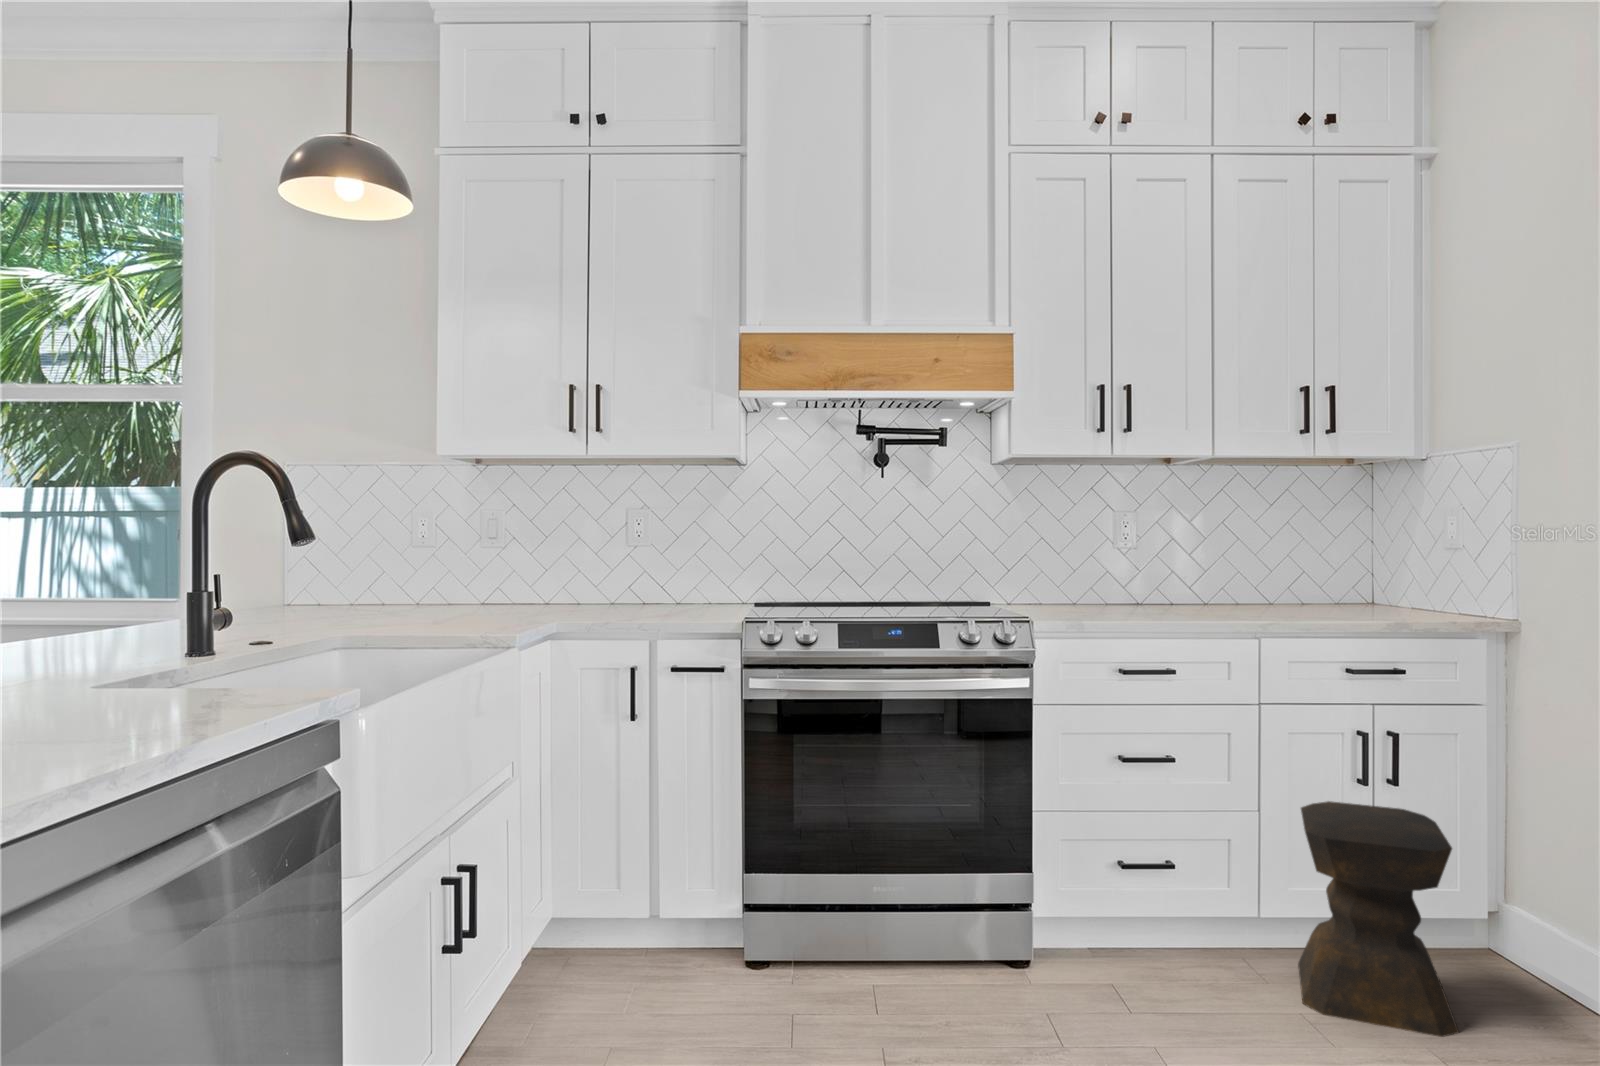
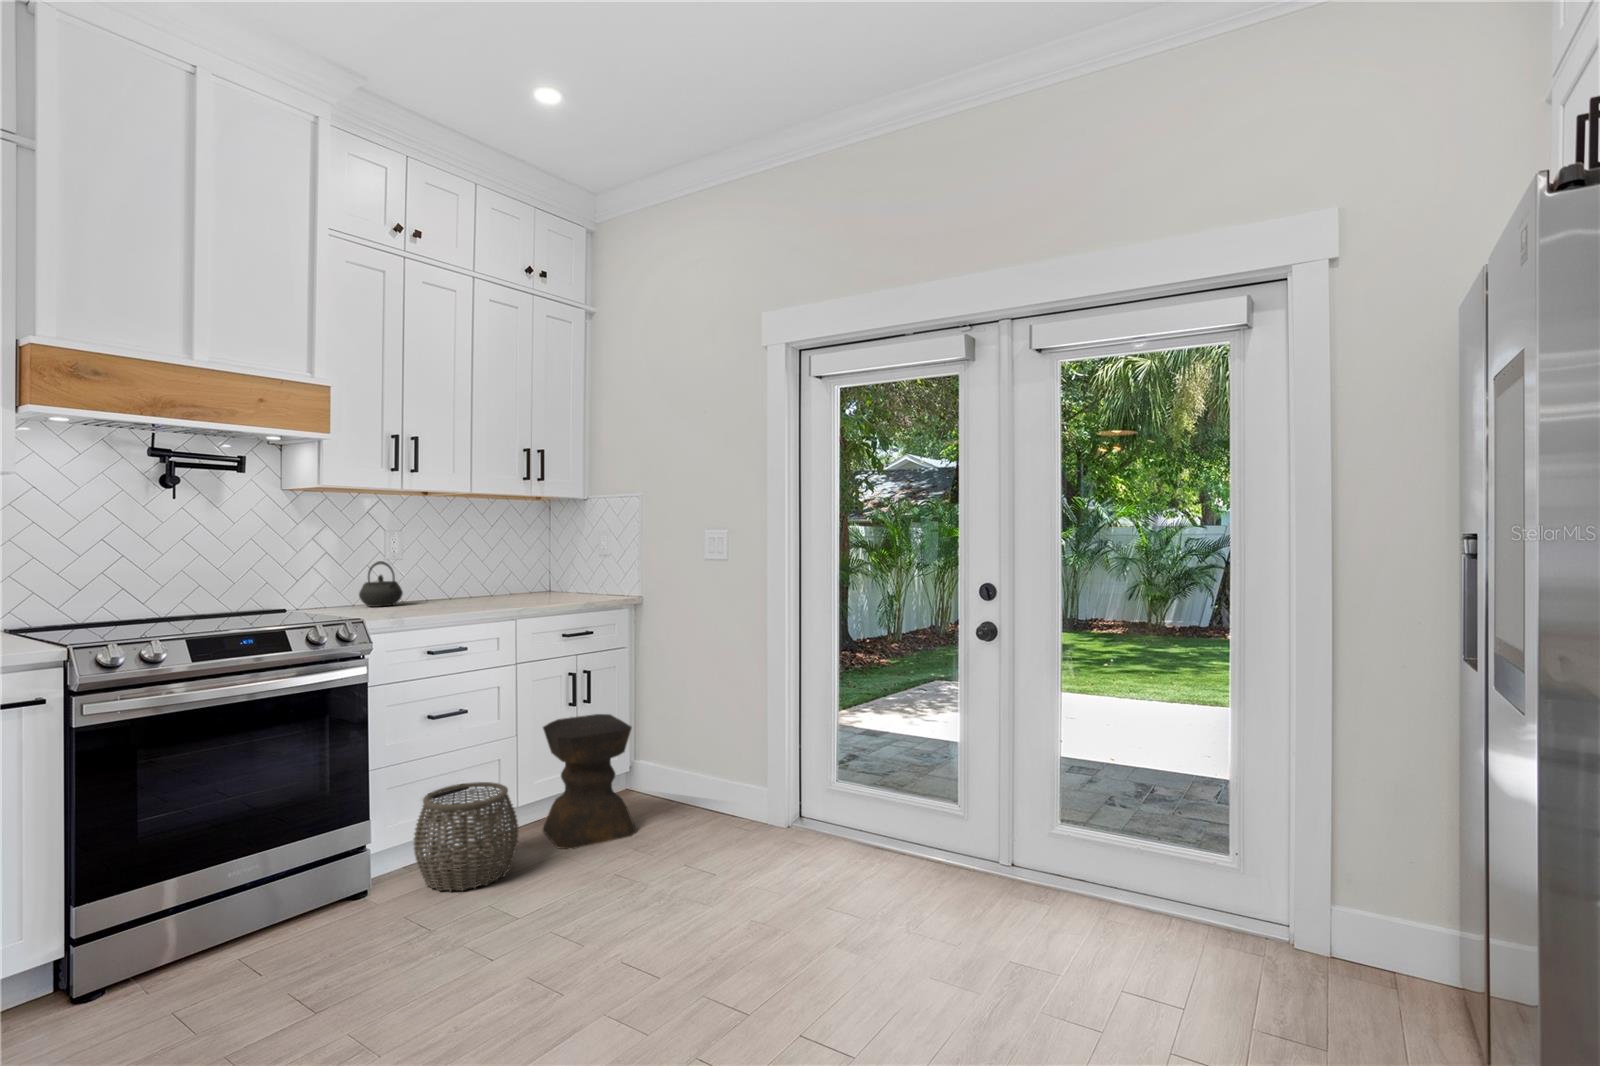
kettle: none [1067,548,1119,605] -> present [359,561,403,607]
woven basket: none [1079,857,1226,1019] -> present [413,782,518,891]

